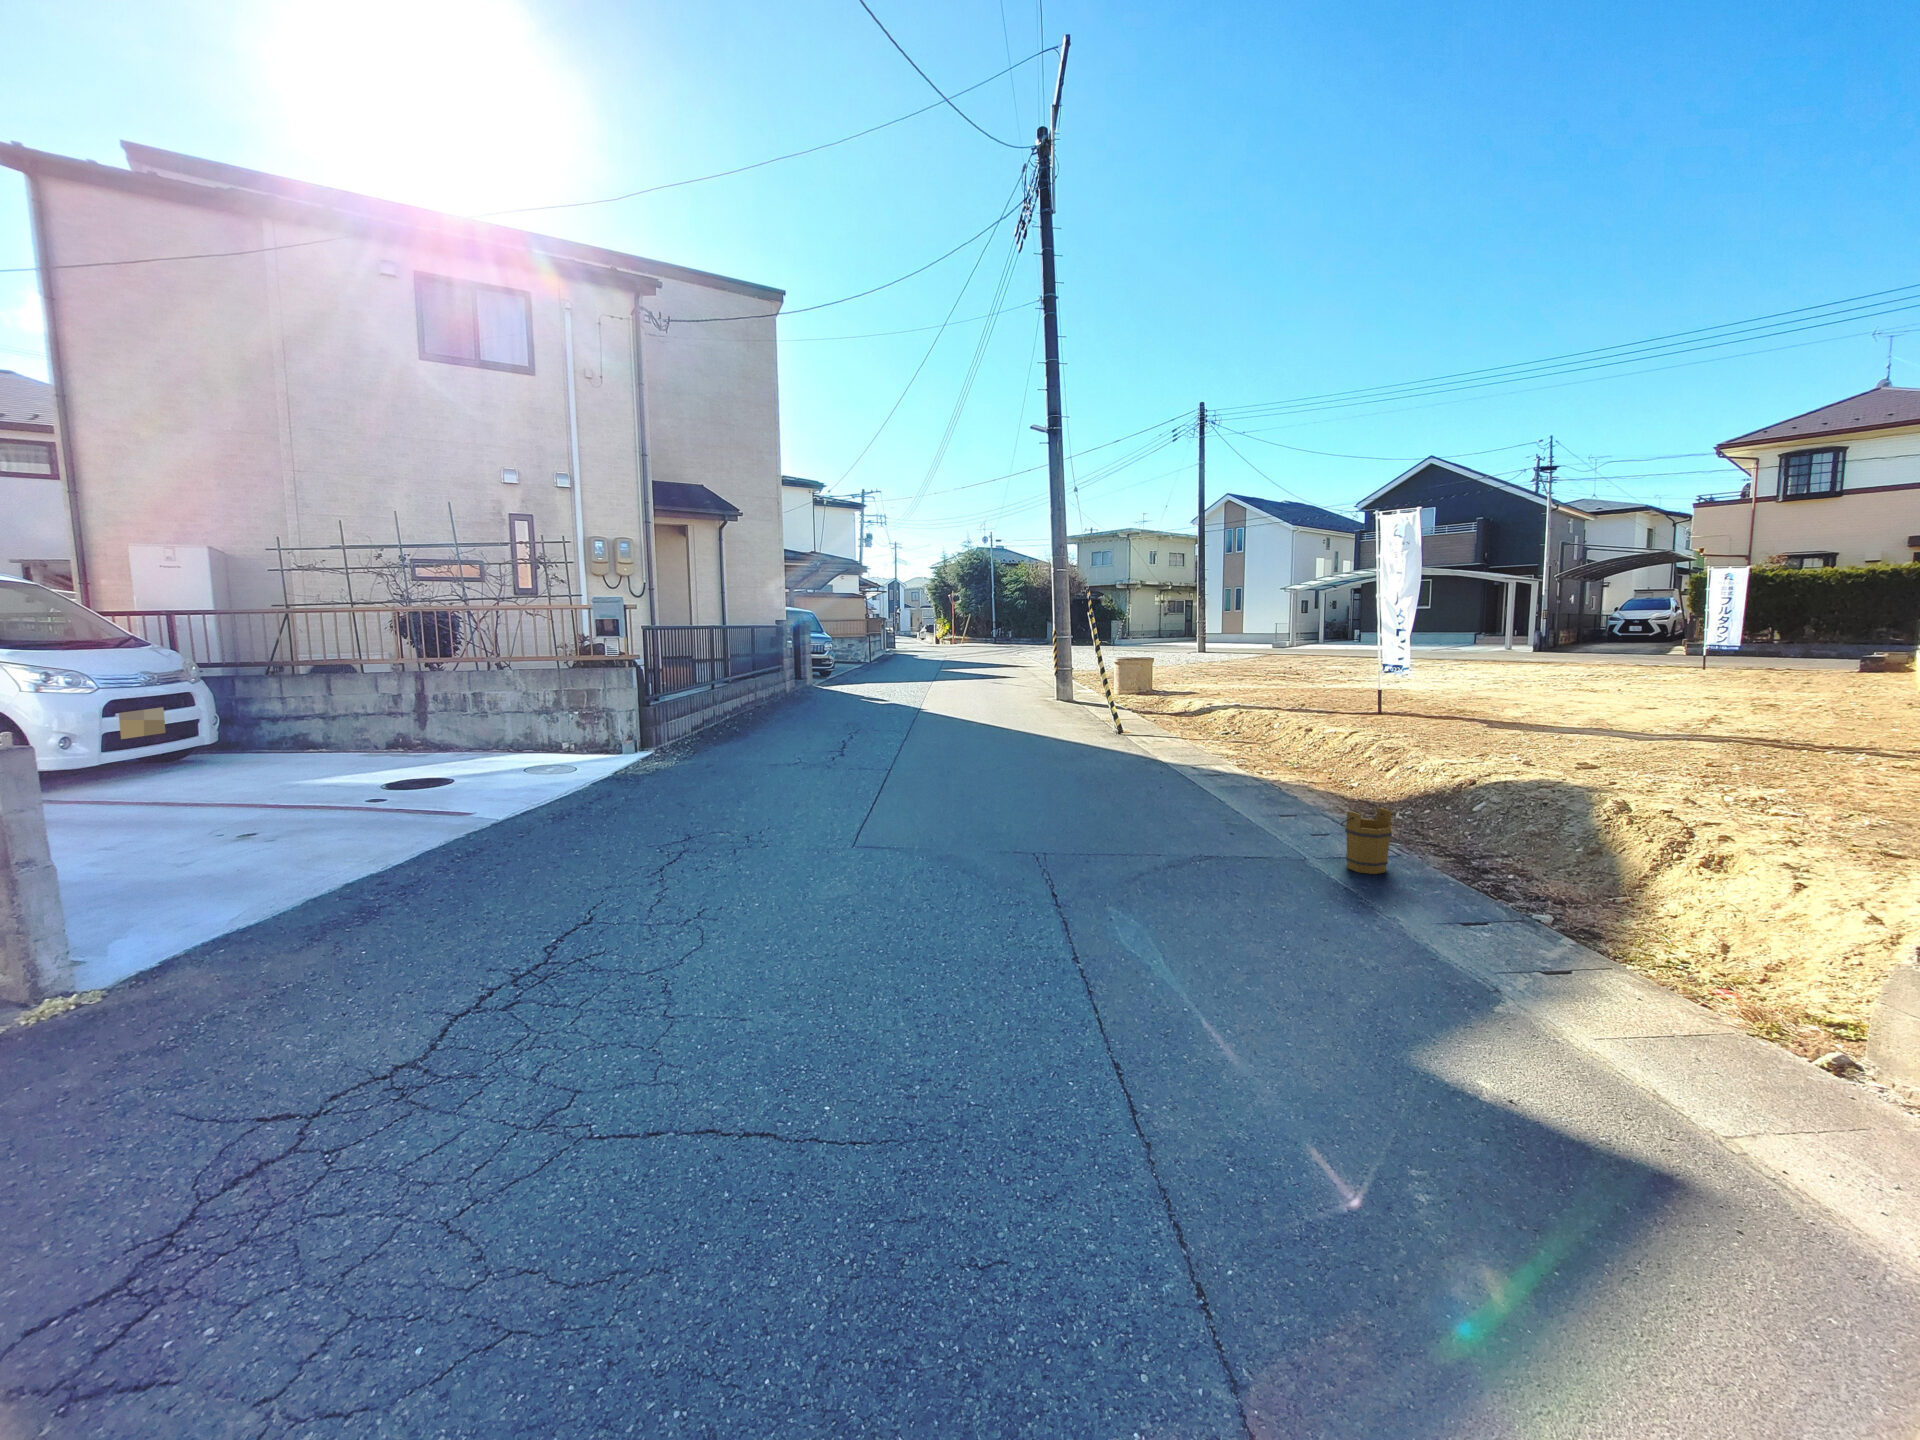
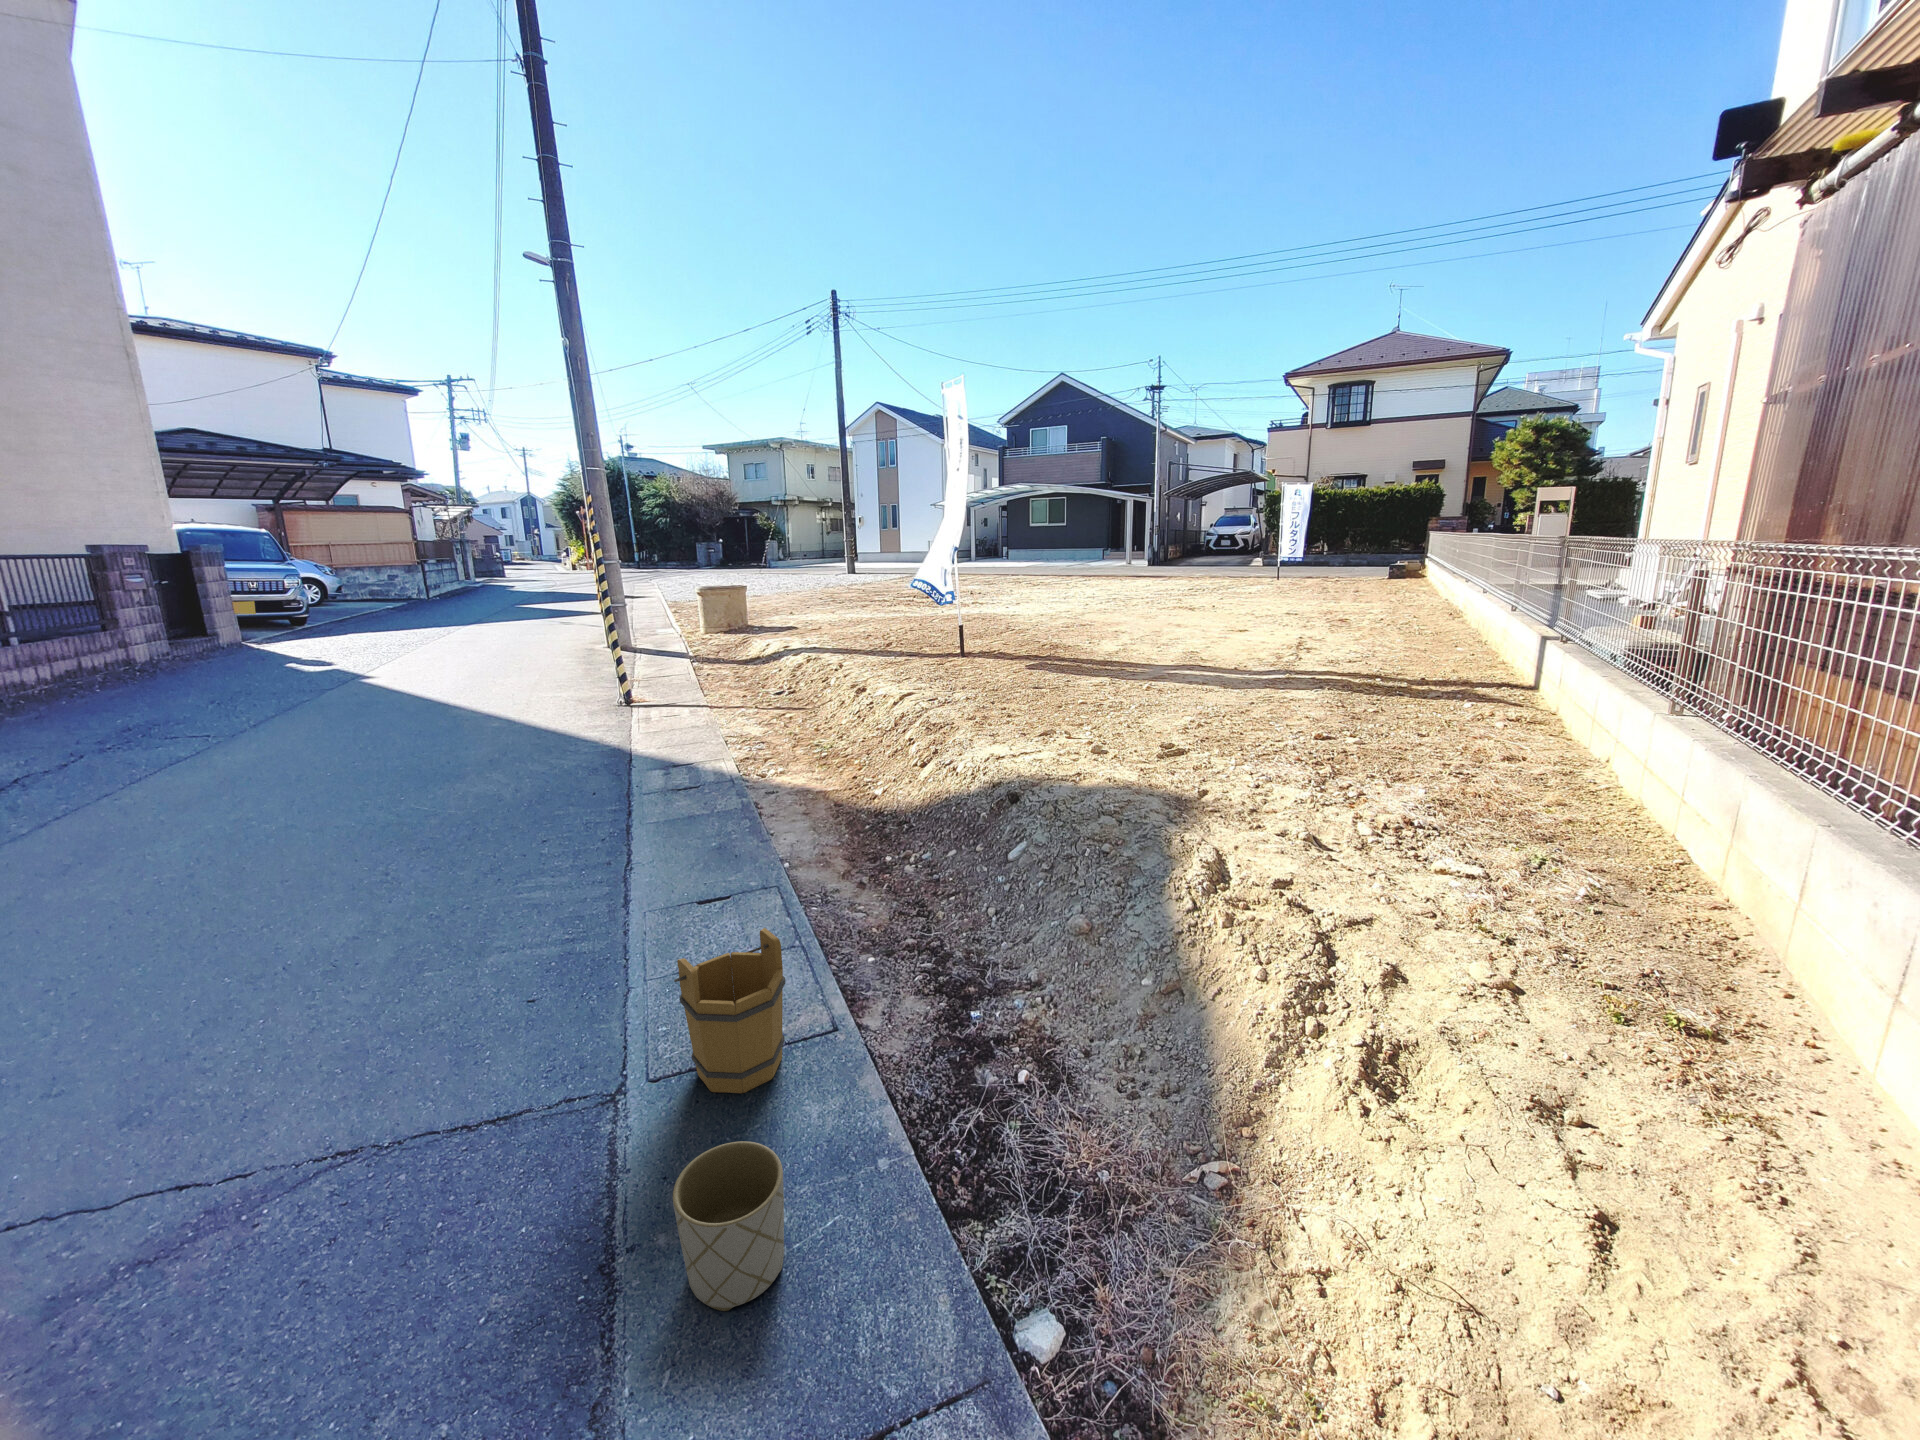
planter: none [1390,861,1434,910] -> present [673,1141,784,1311]

